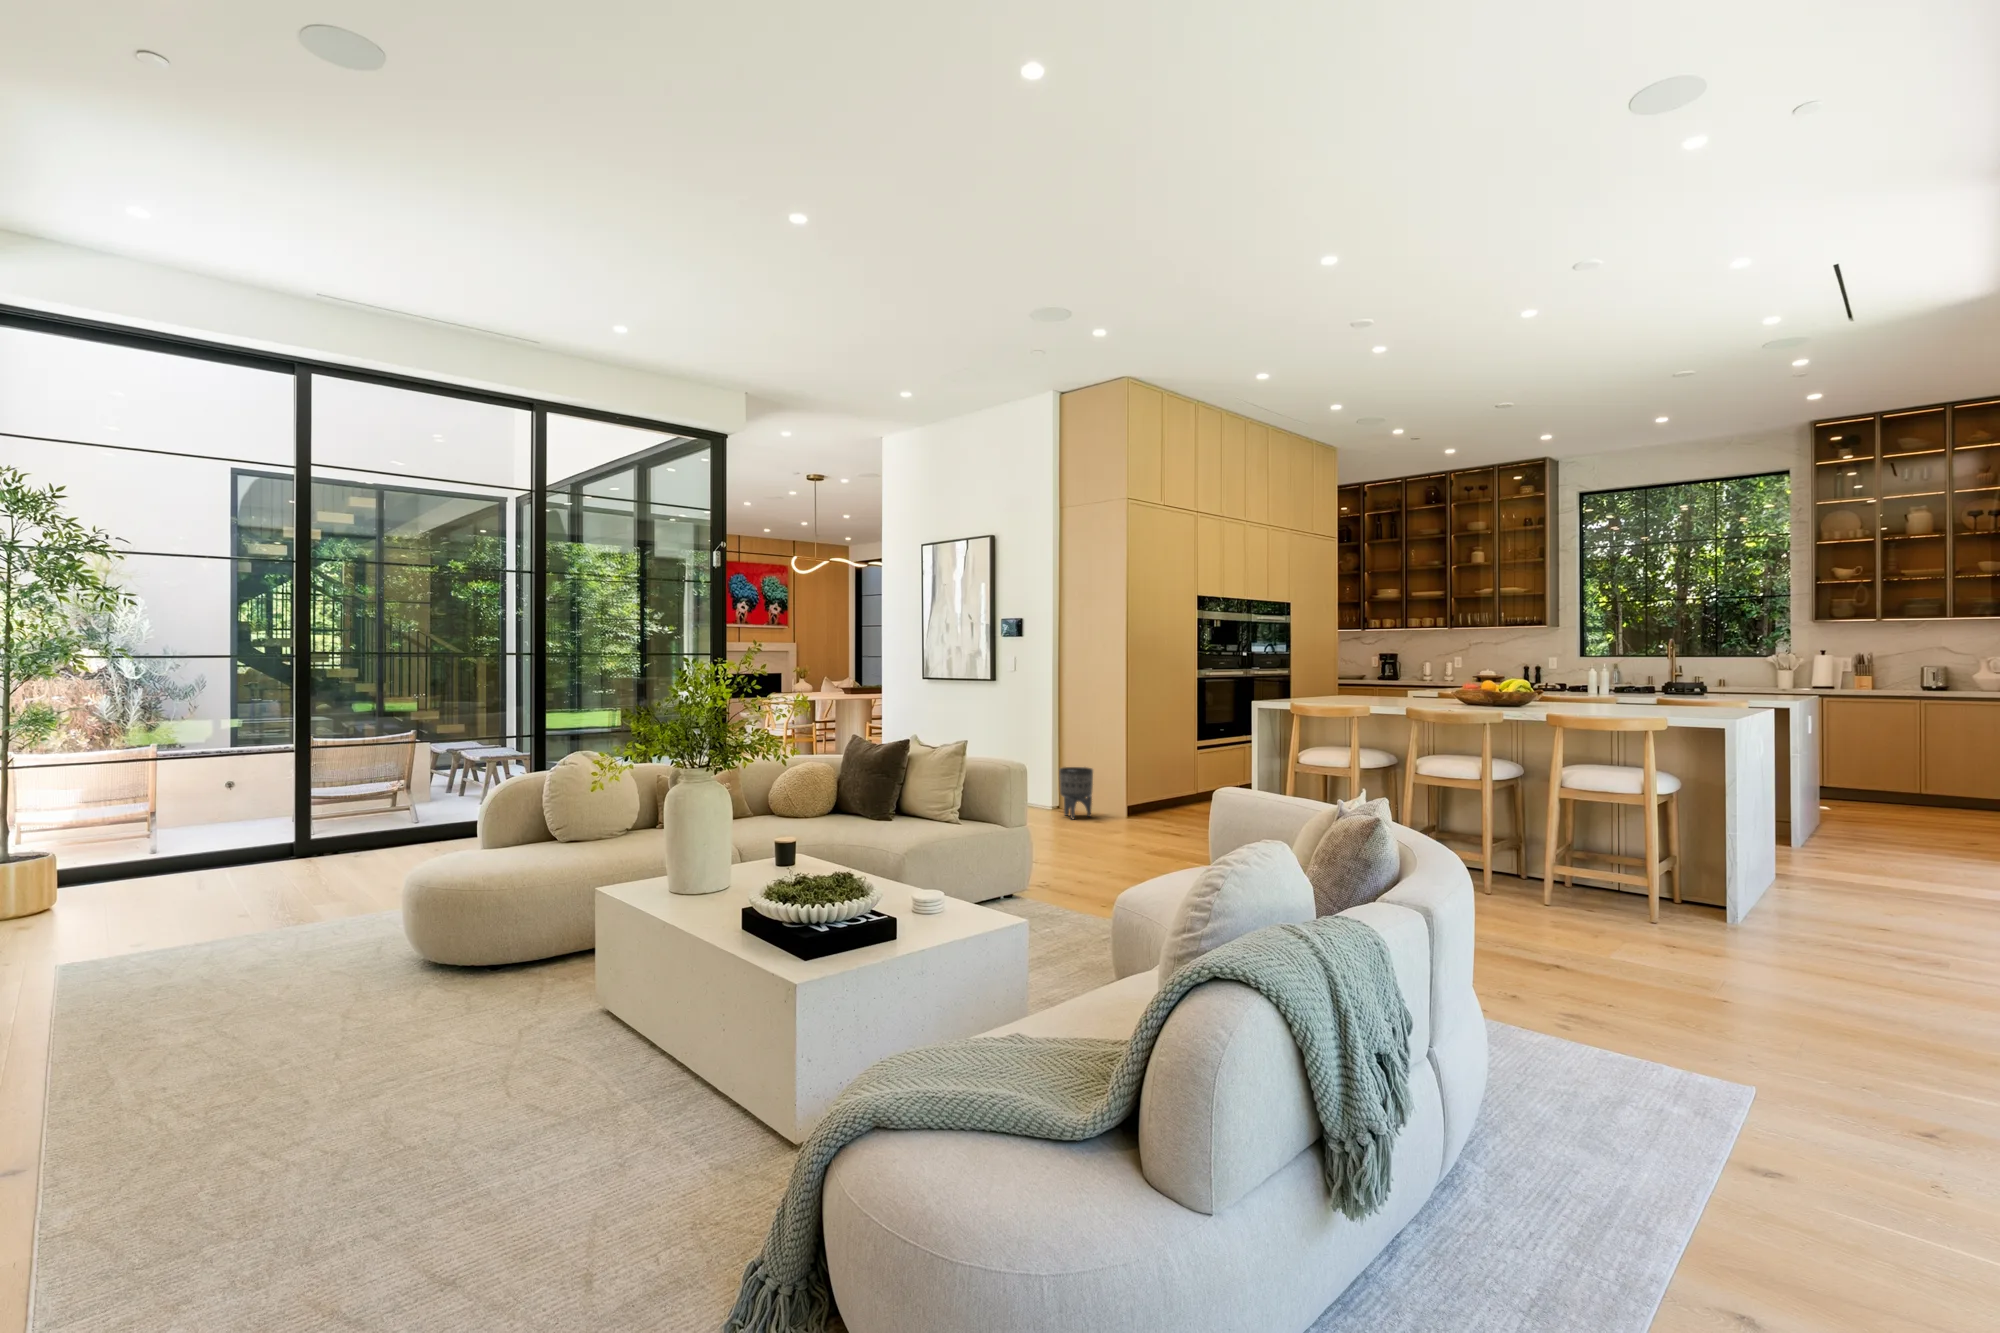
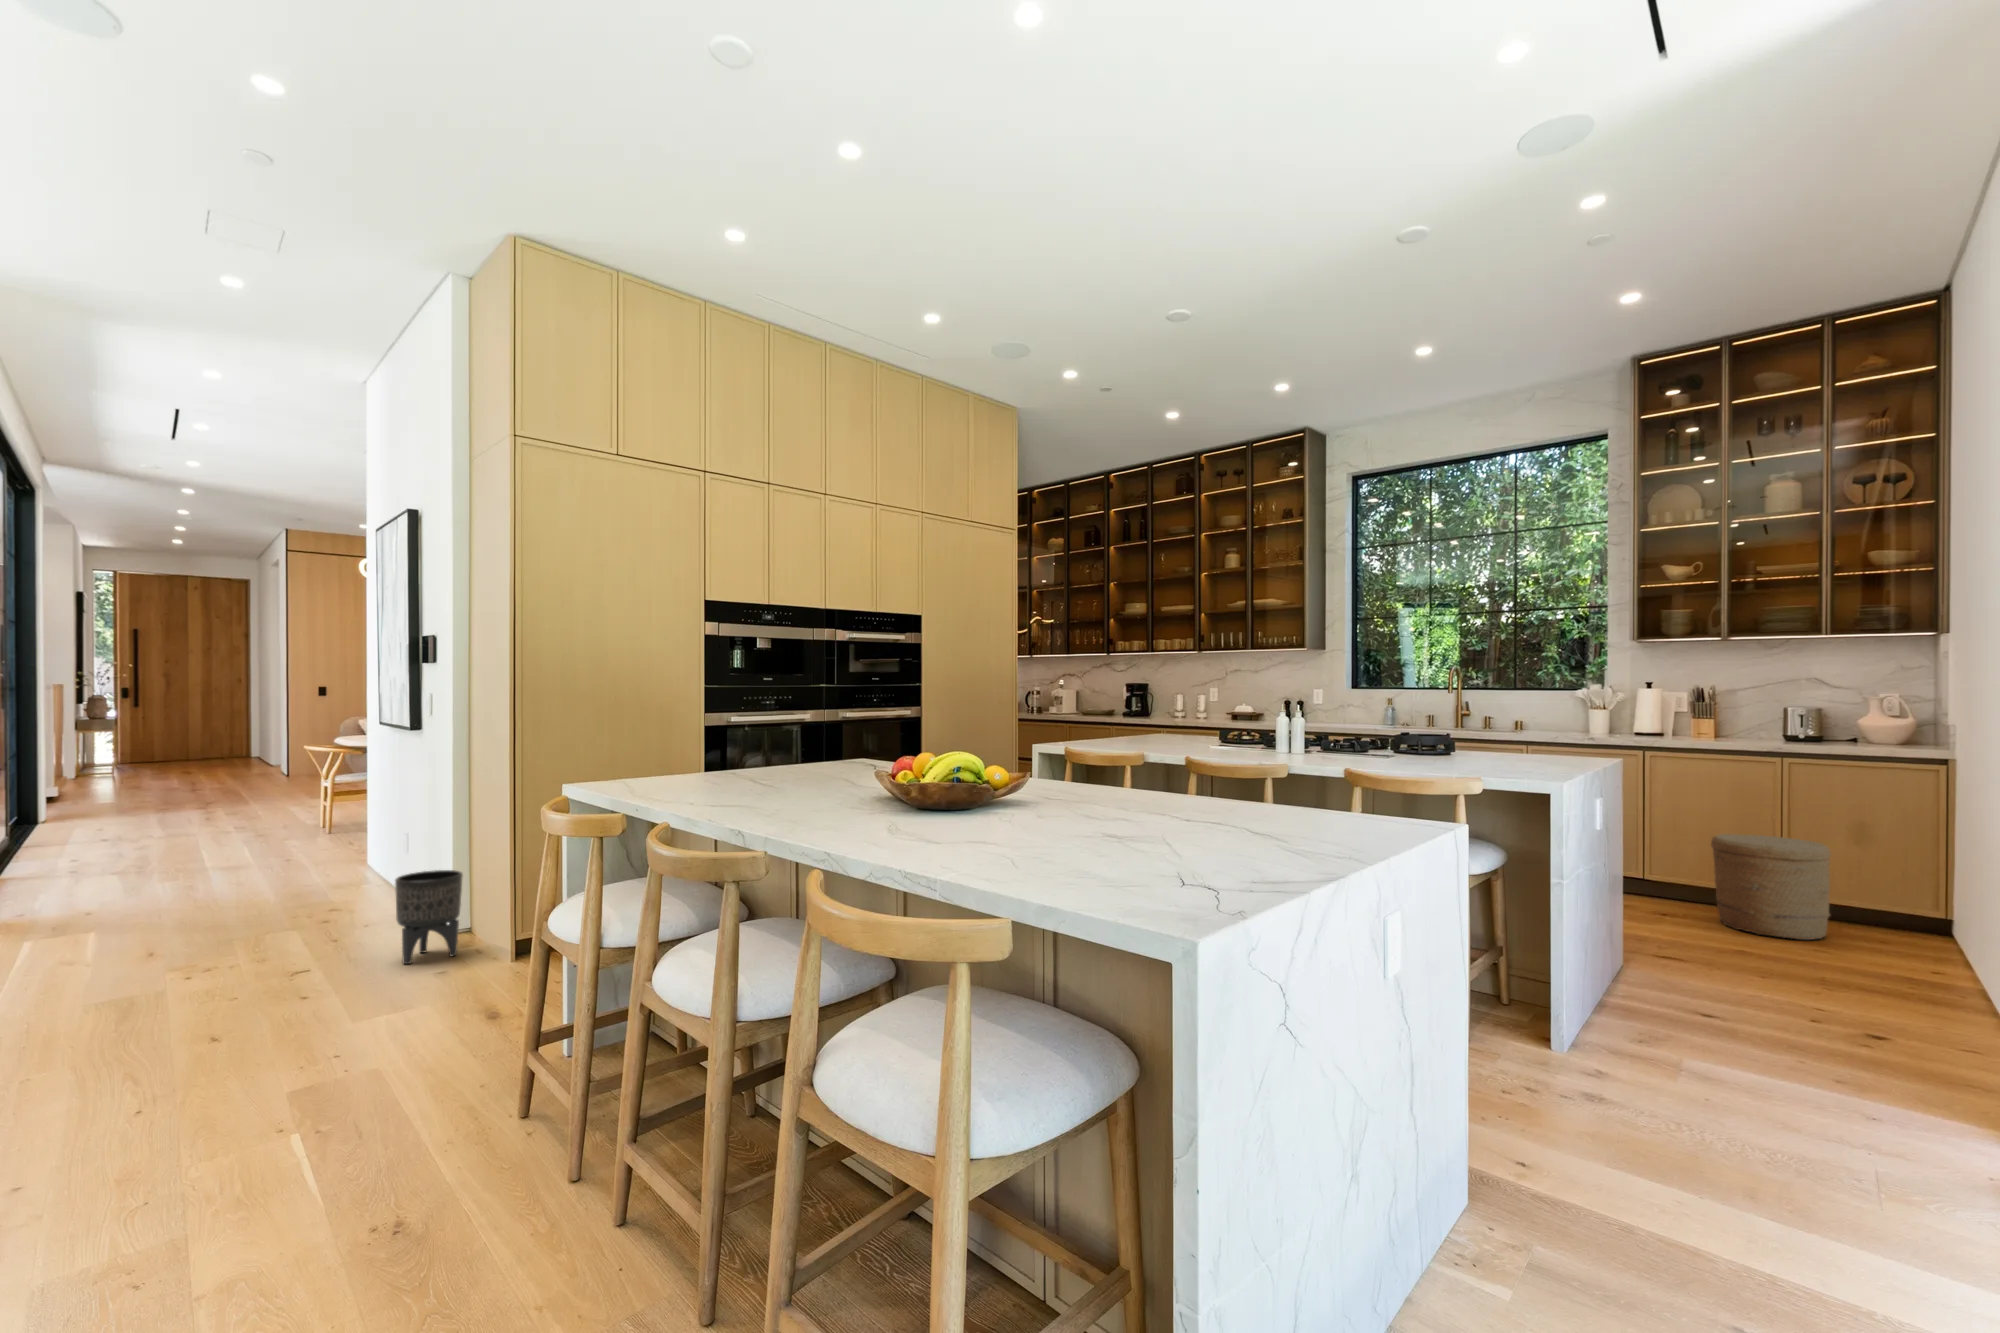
woven basket: none [1868,751,1949,815] -> present [1711,834,1831,940]

